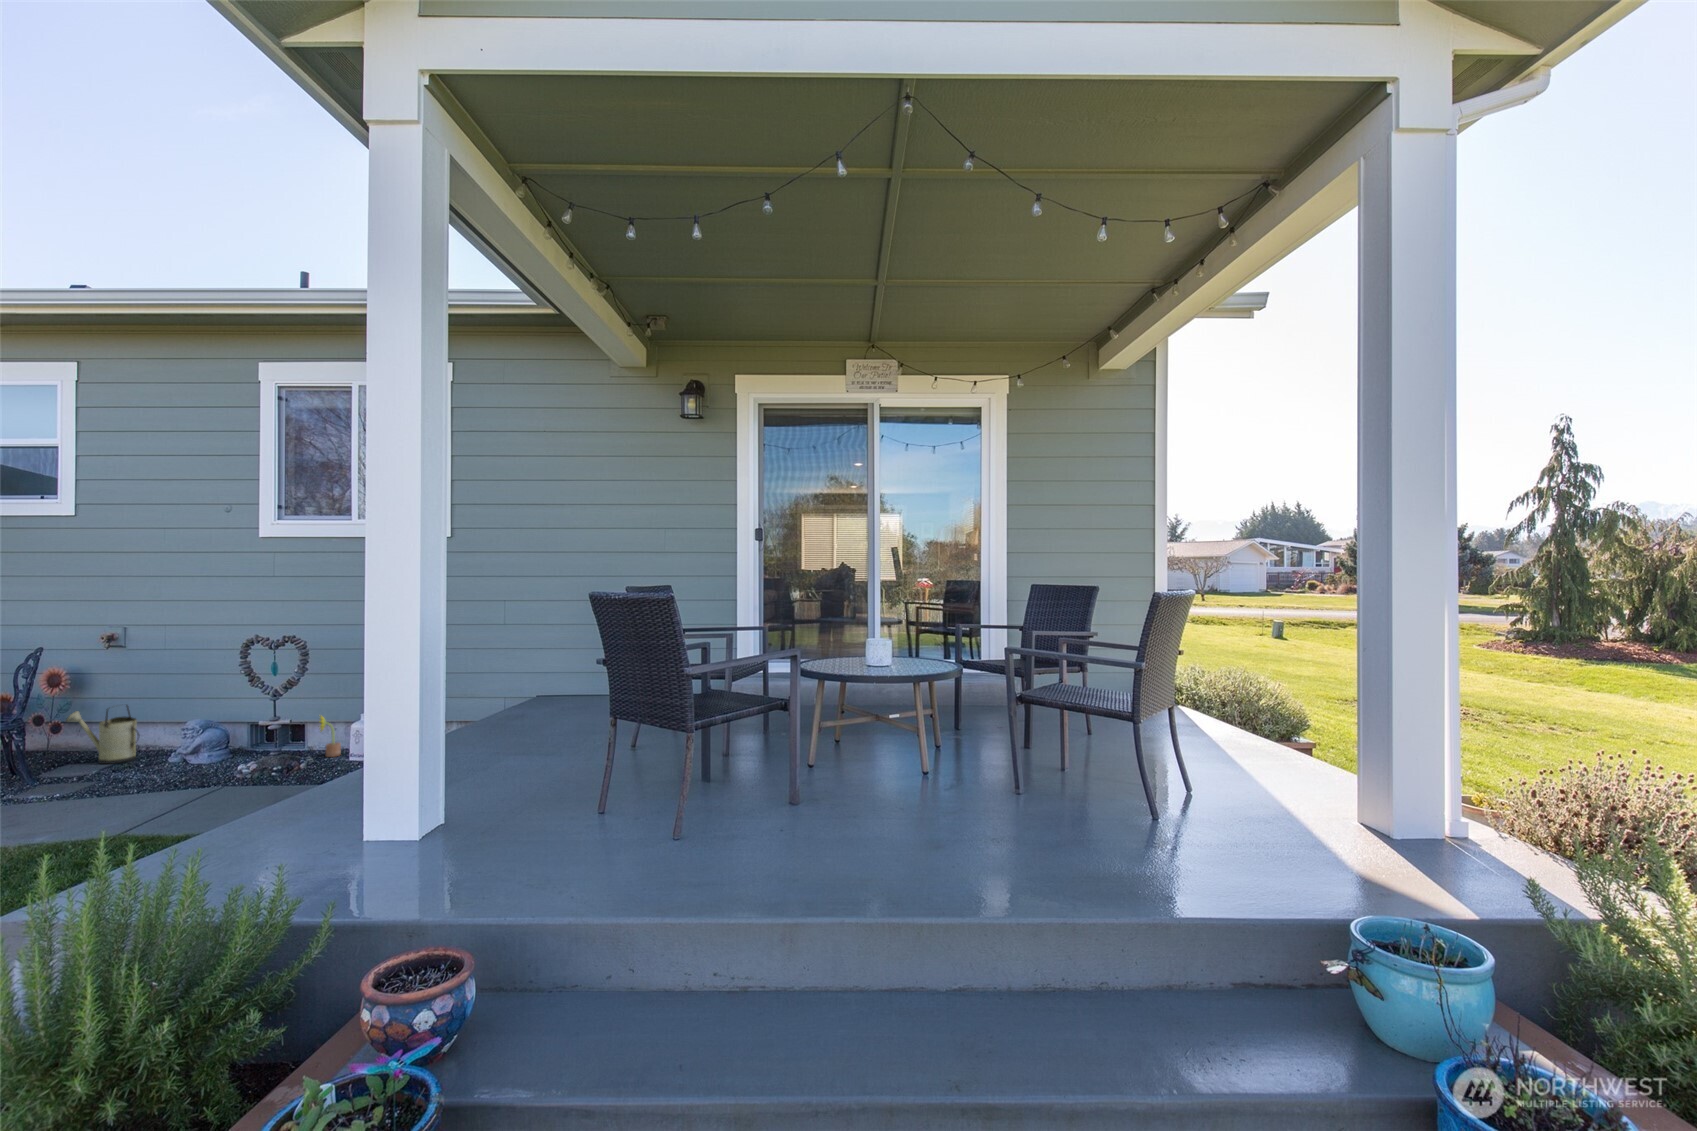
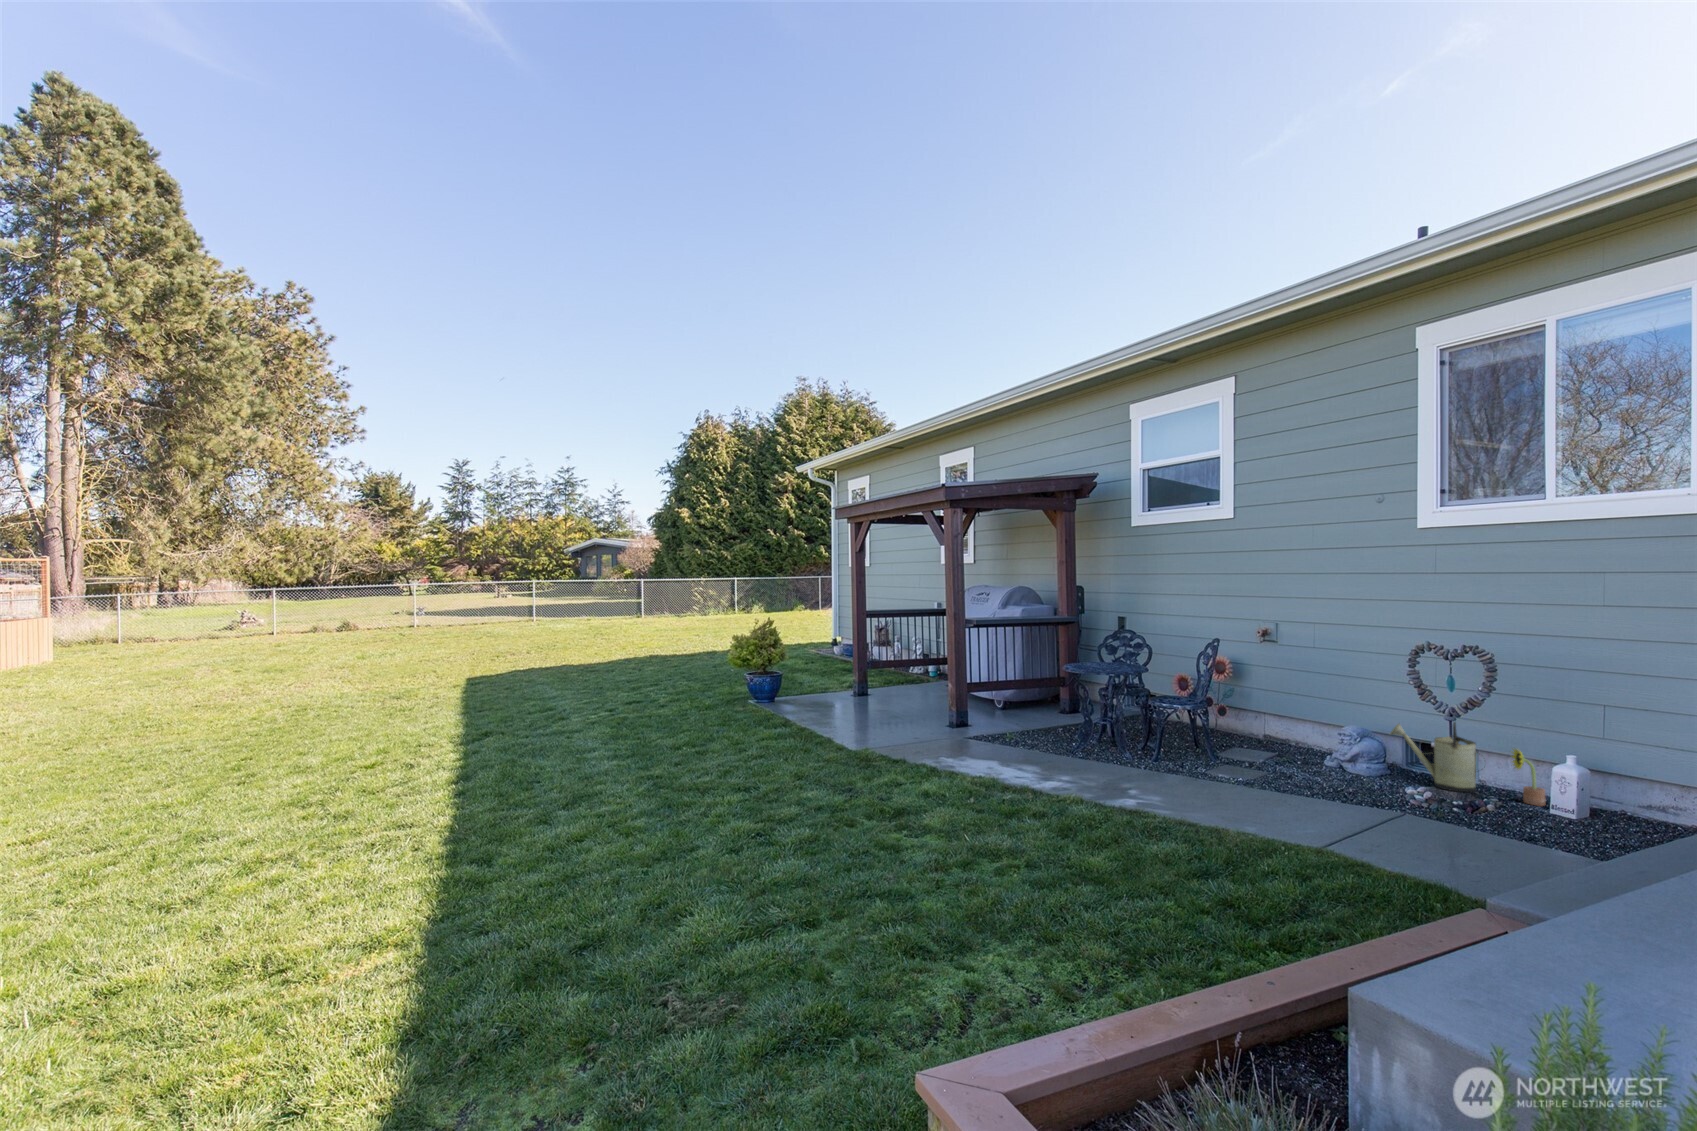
watering can: present [66,706,139,764] -> present [1390,722,1478,792]

